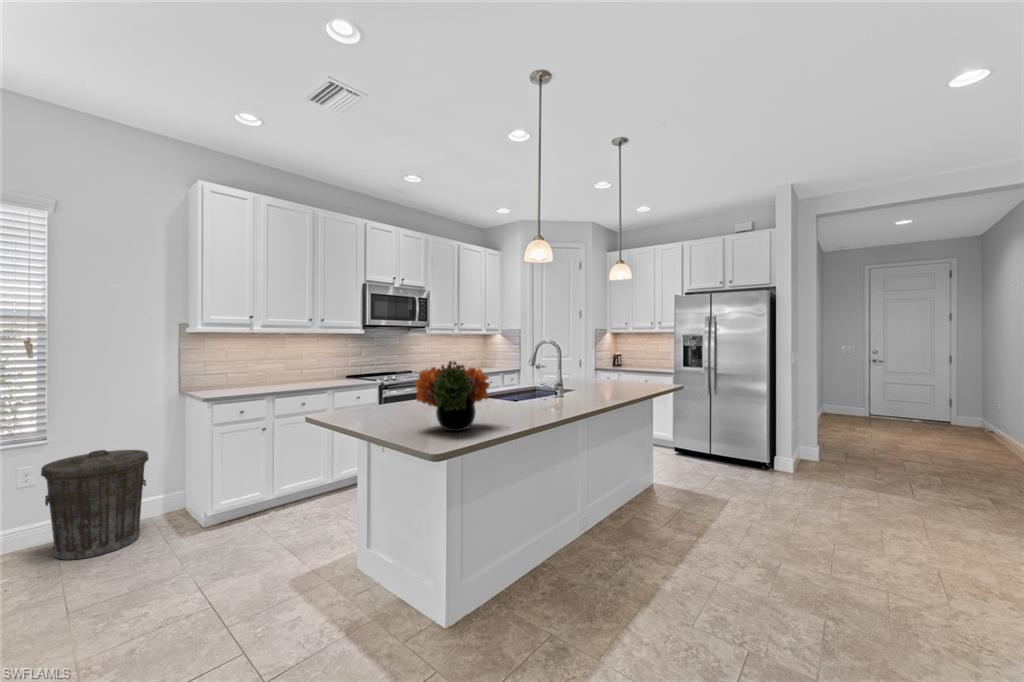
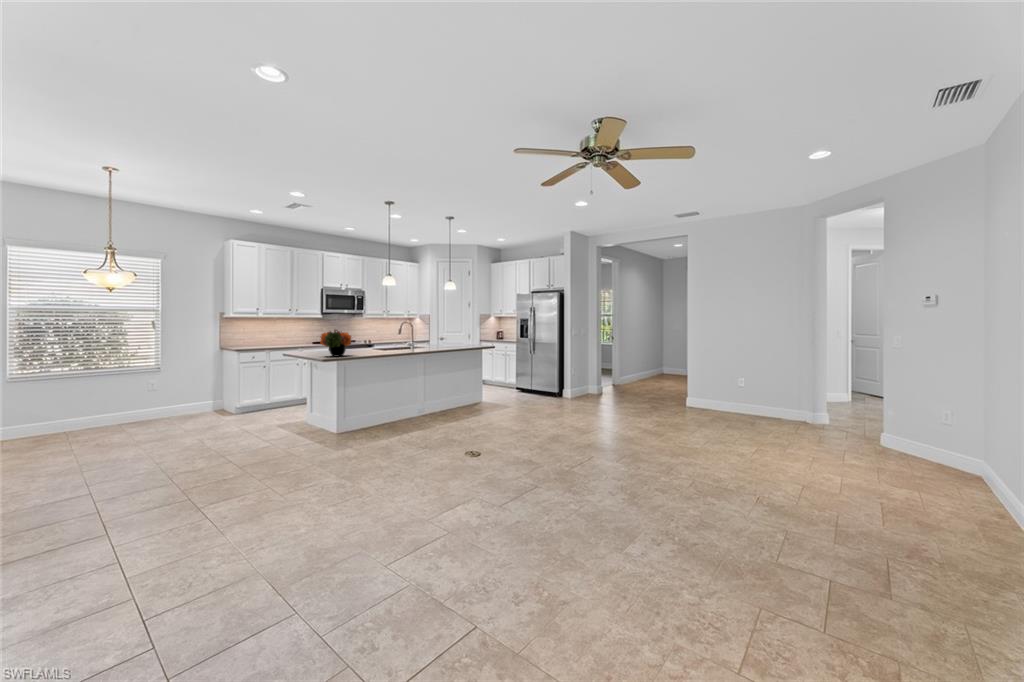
trash can: present [41,450,149,560] -> none [162,373,209,421]

